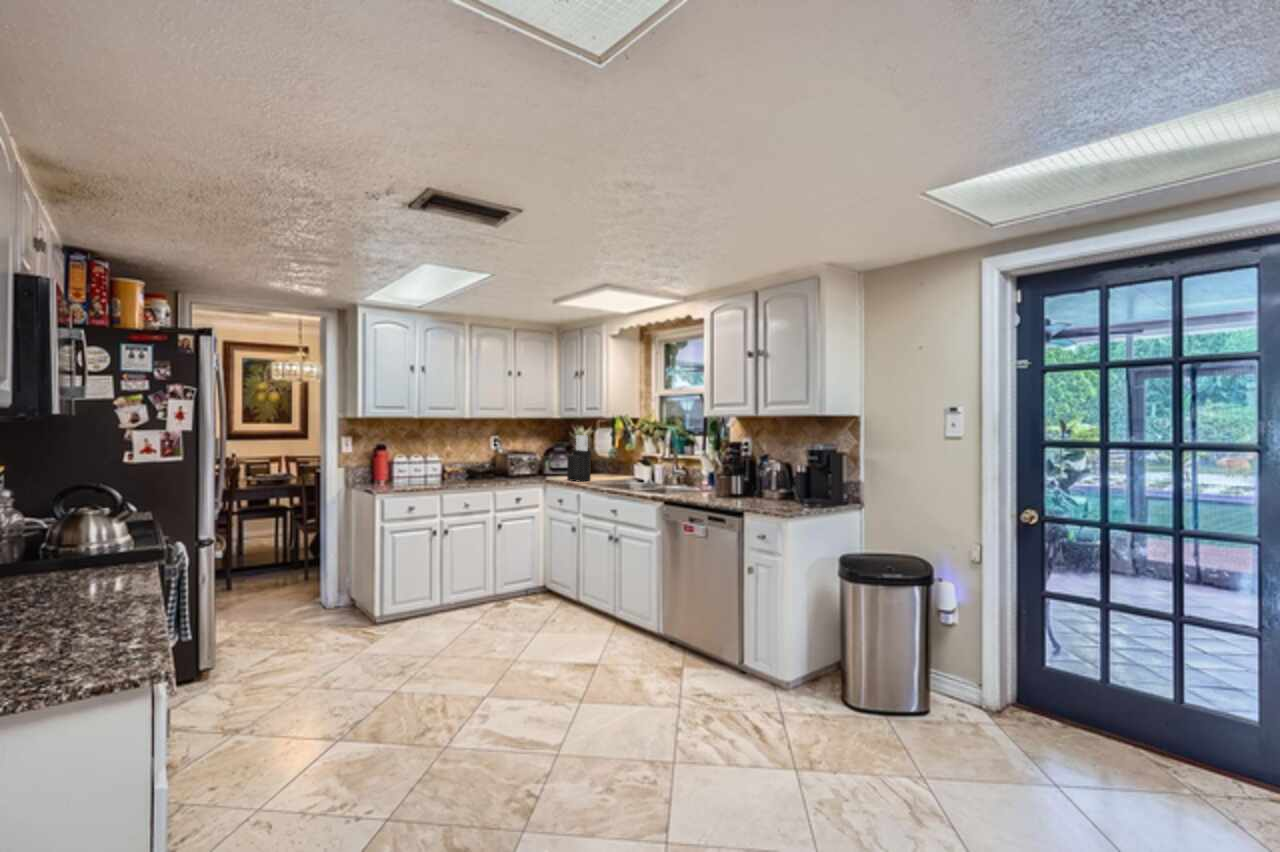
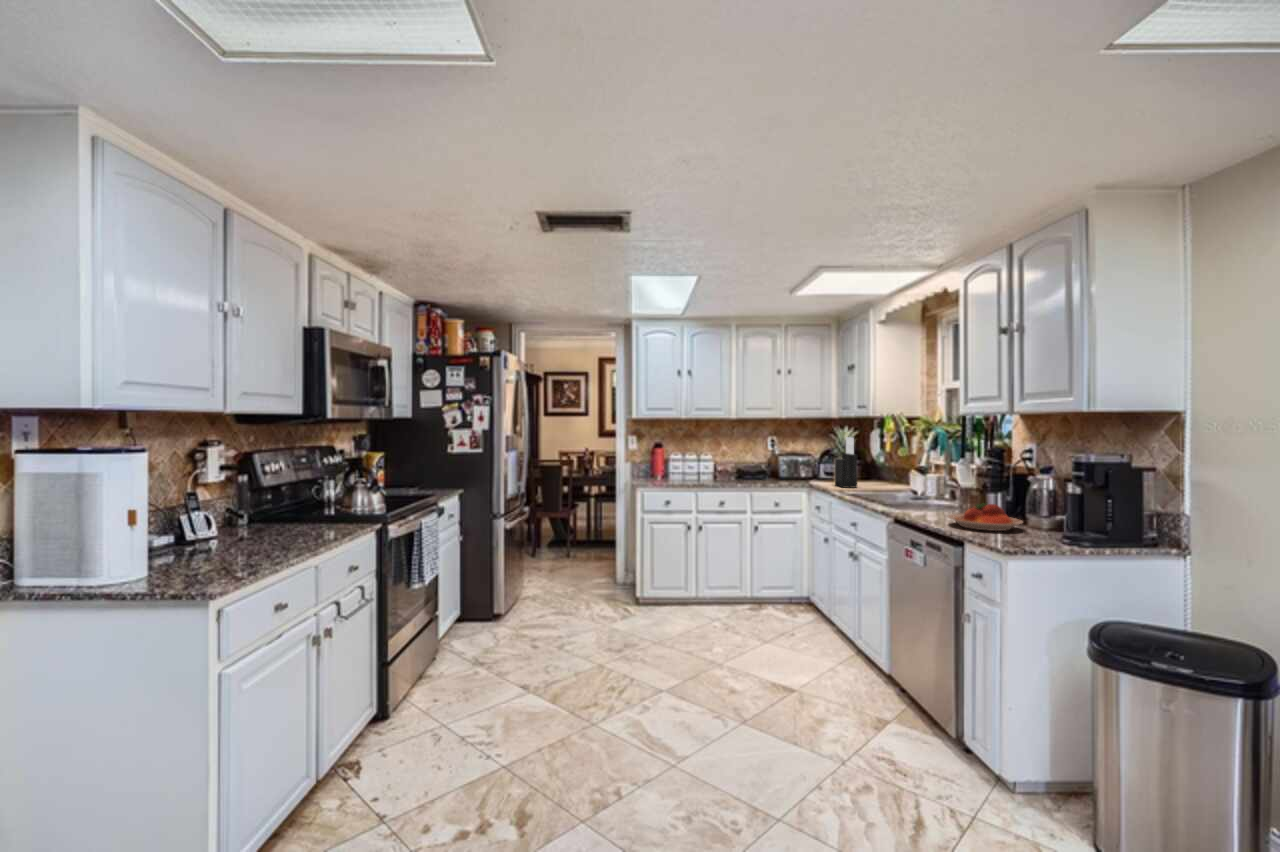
plate: none [716,483,765,504] -> present [948,504,1023,531]

